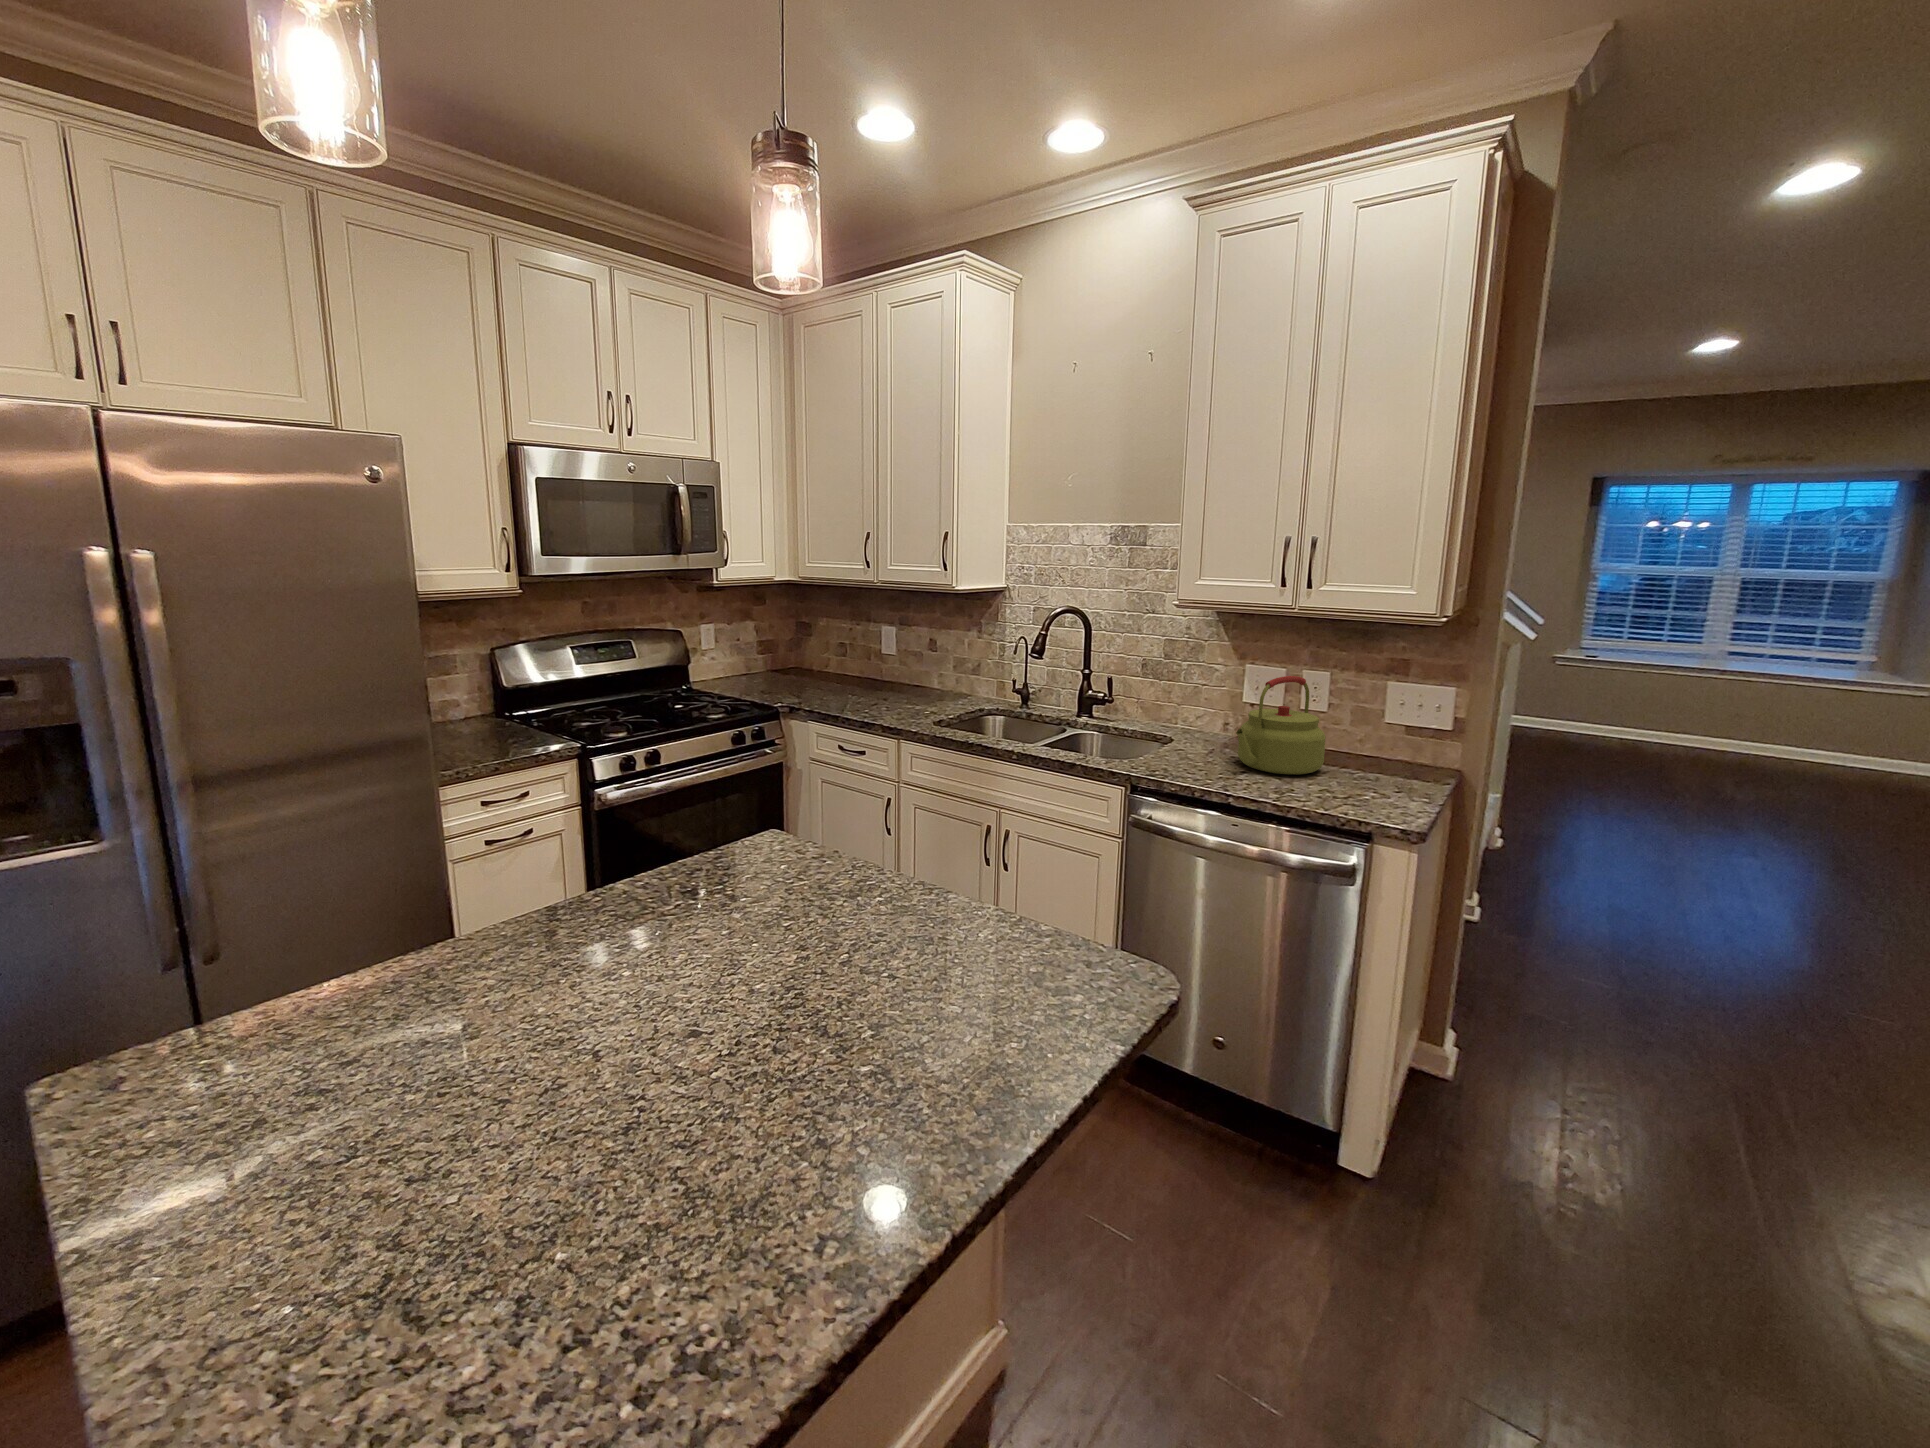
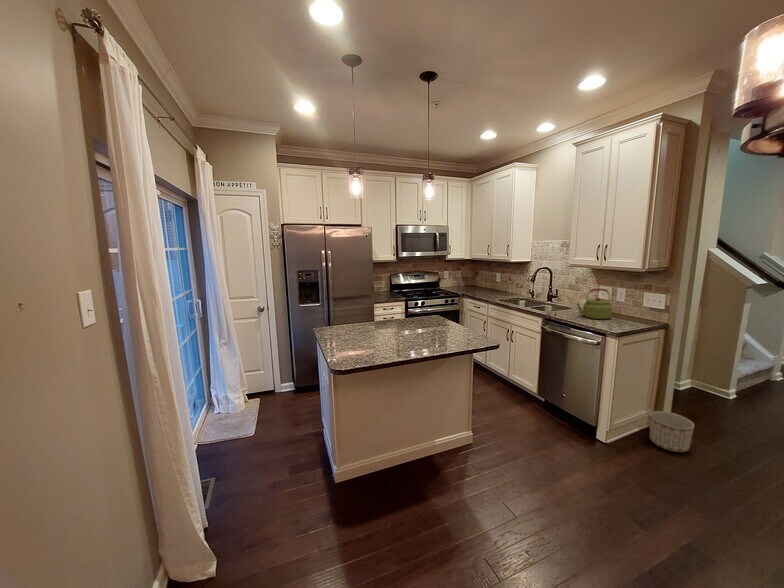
planter: none [1430,1020,1553,1145] -> present [650,411,694,452]

